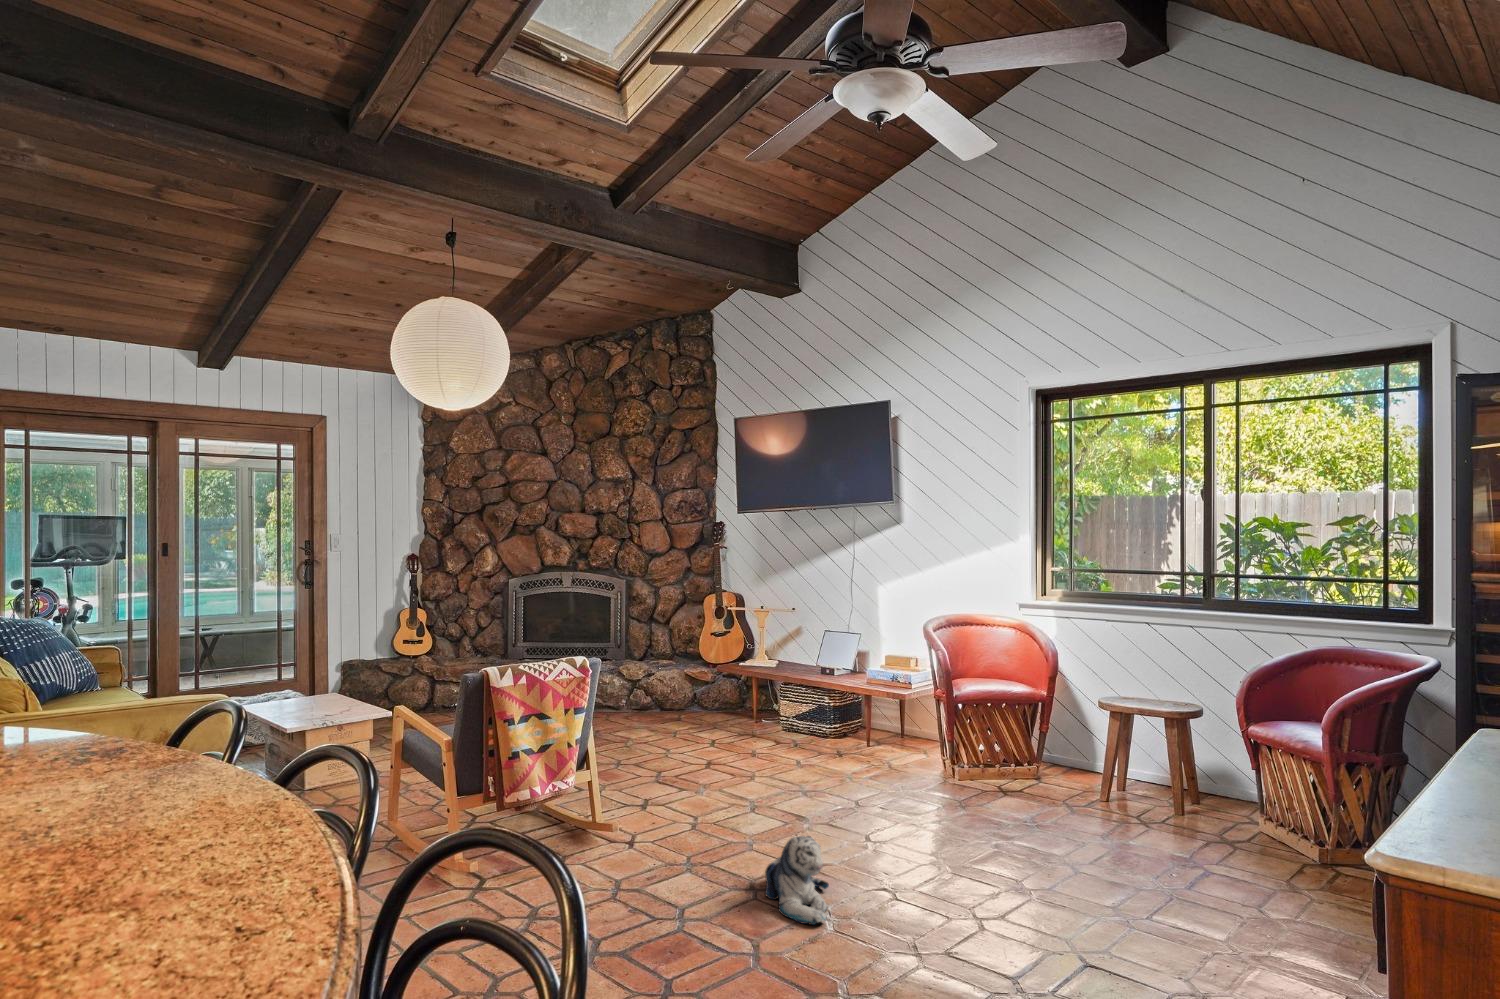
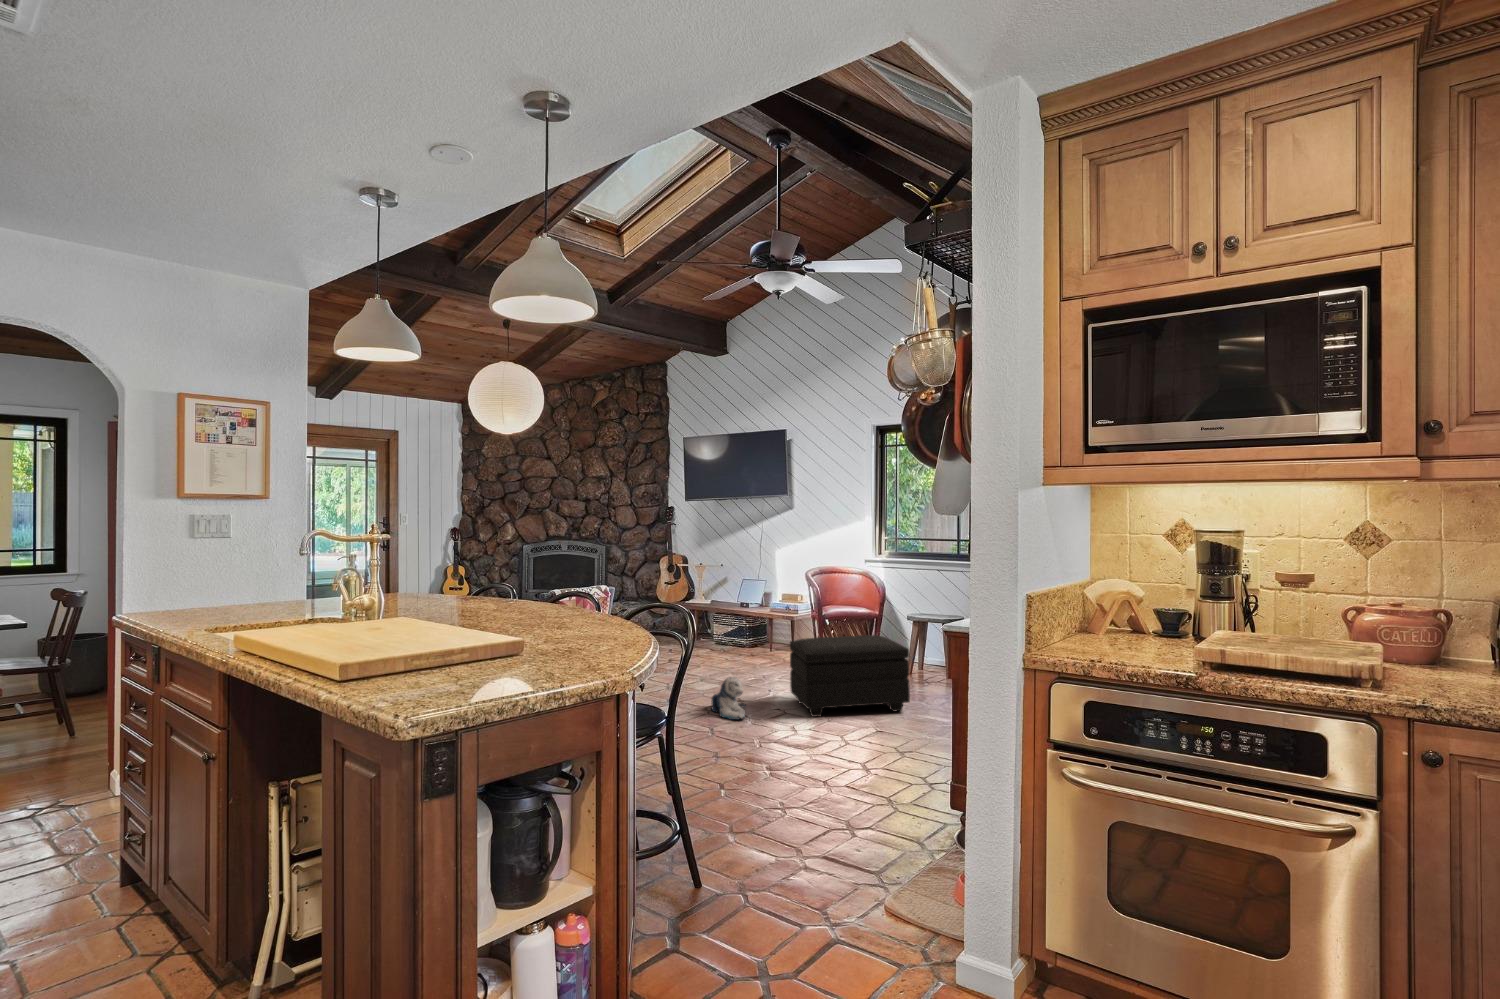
footstool: none [907,752,1144,919] -> present [790,635,910,717]

